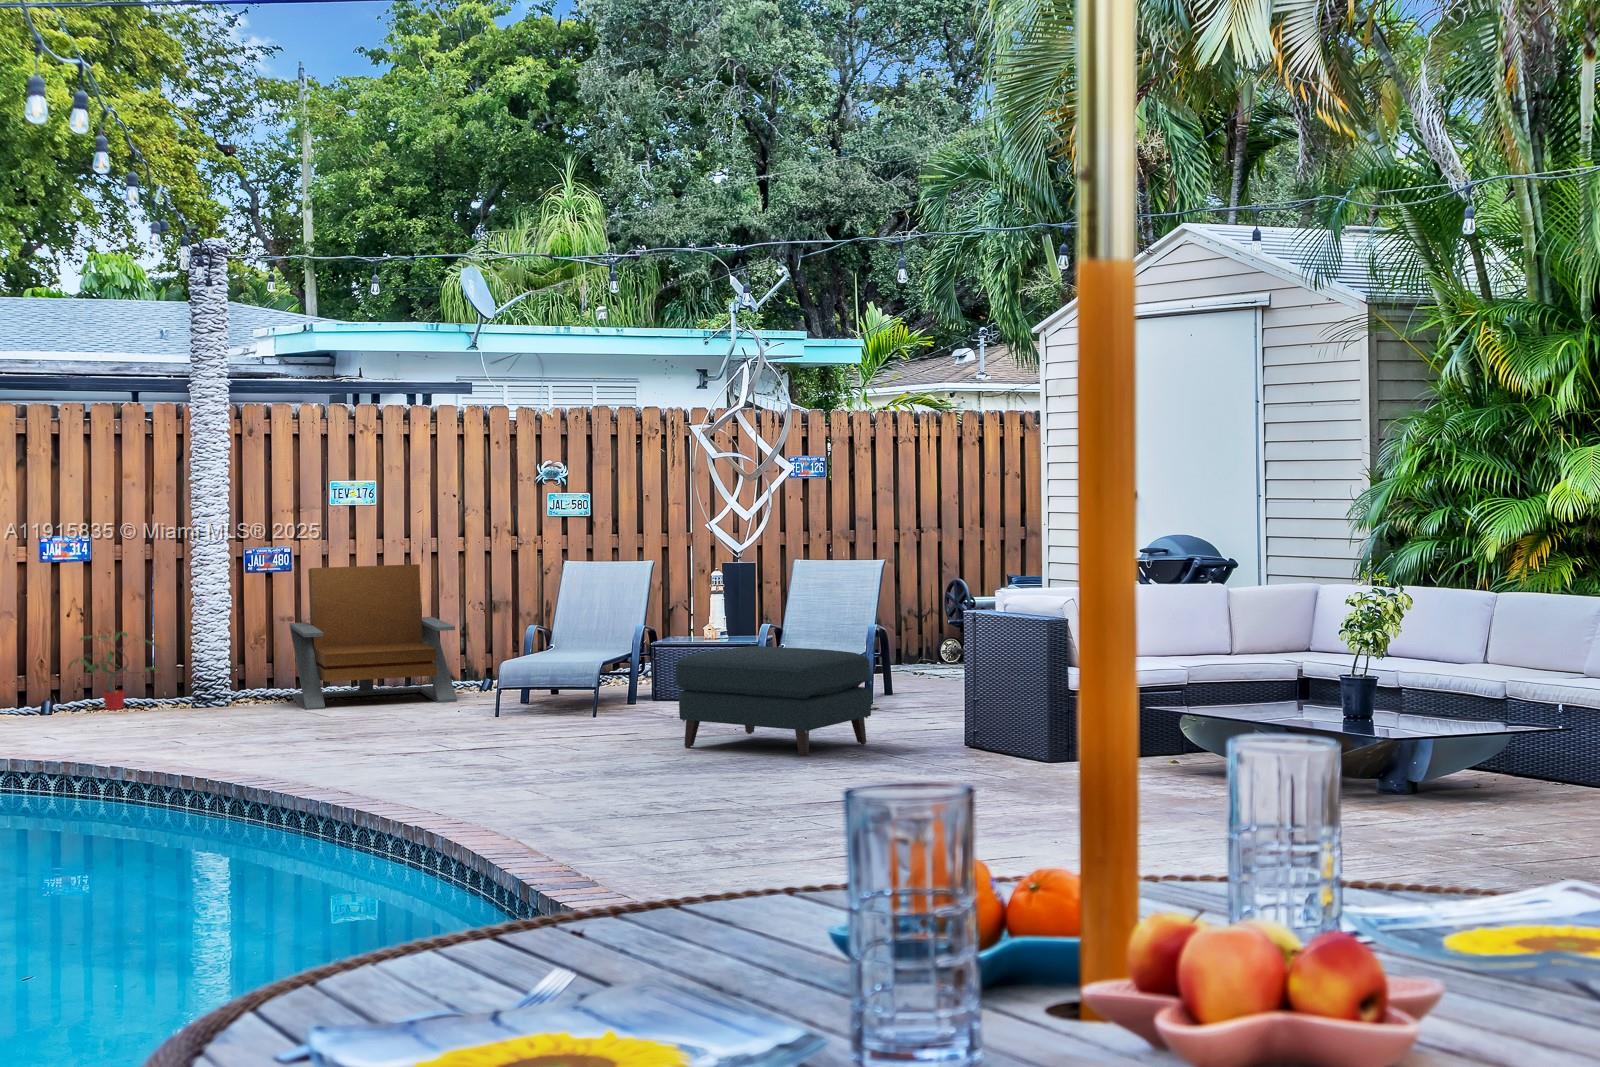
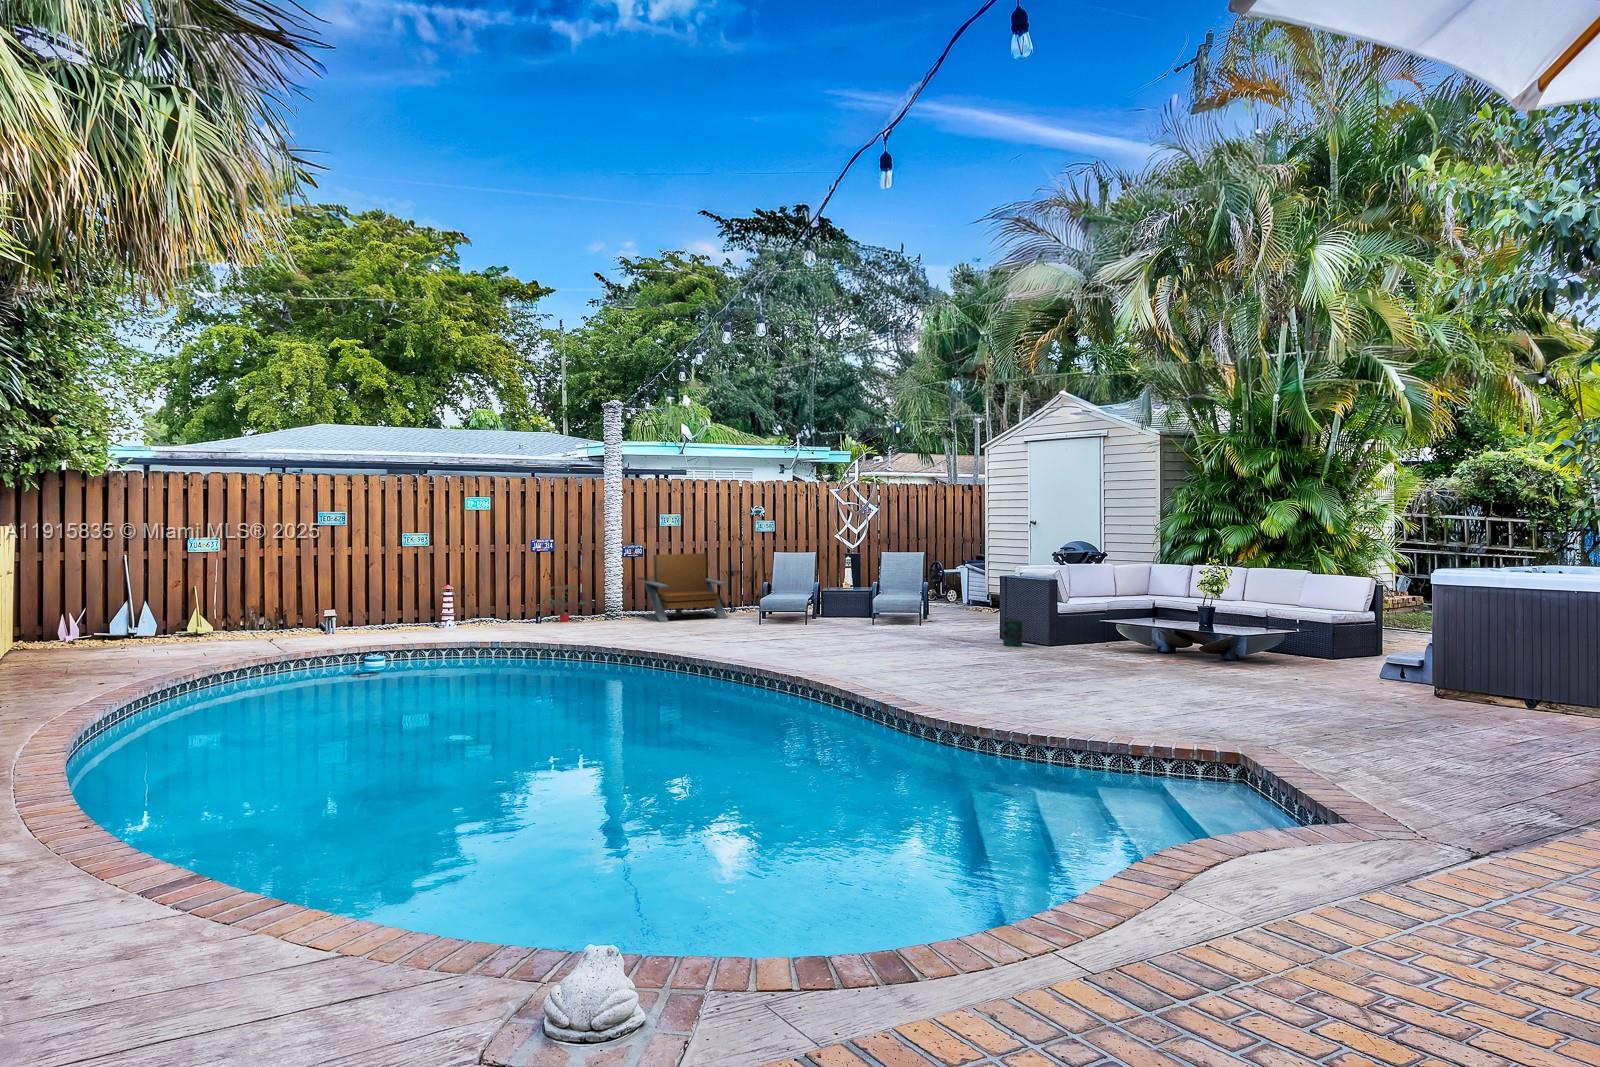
ottoman: present [676,646,871,757] -> none [868,592,957,644]
watering can: none [925,696,1008,767] -> present [1000,619,1022,647]

